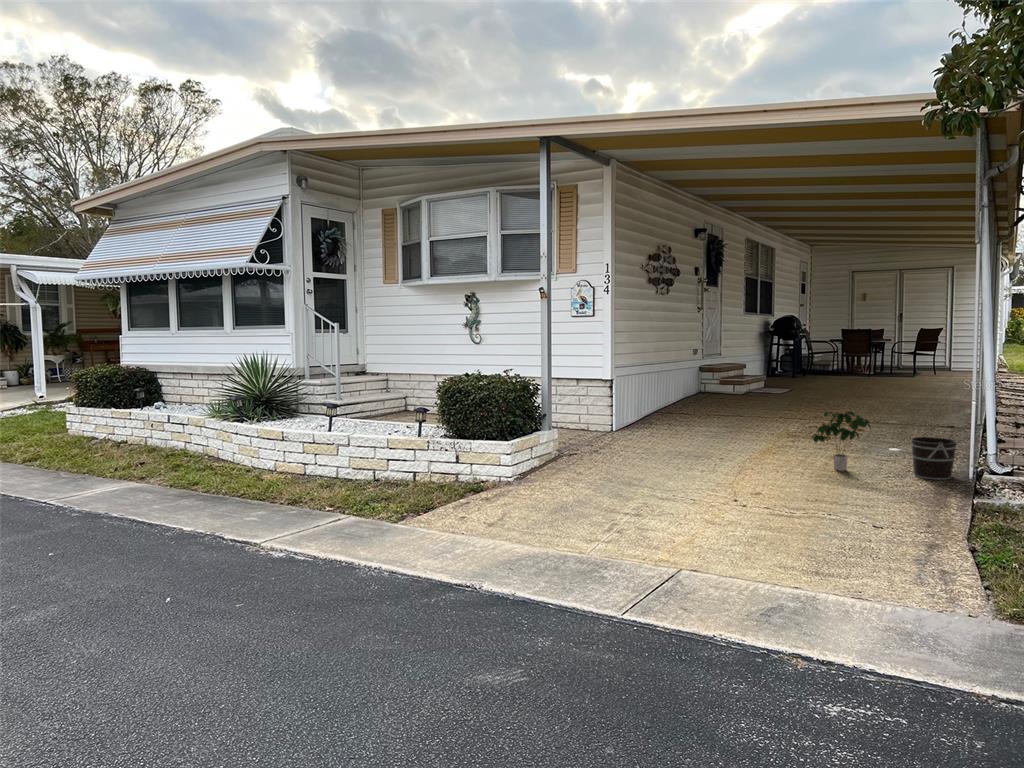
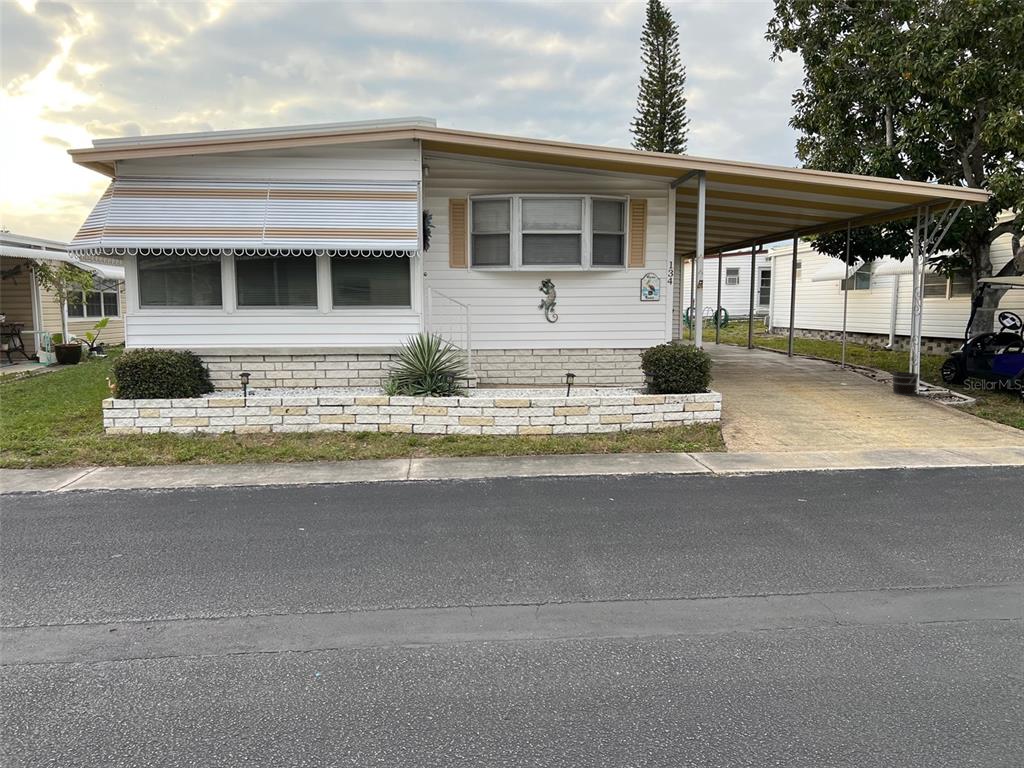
potted plant: present [811,412,871,471] -> none [845,359,878,395]

